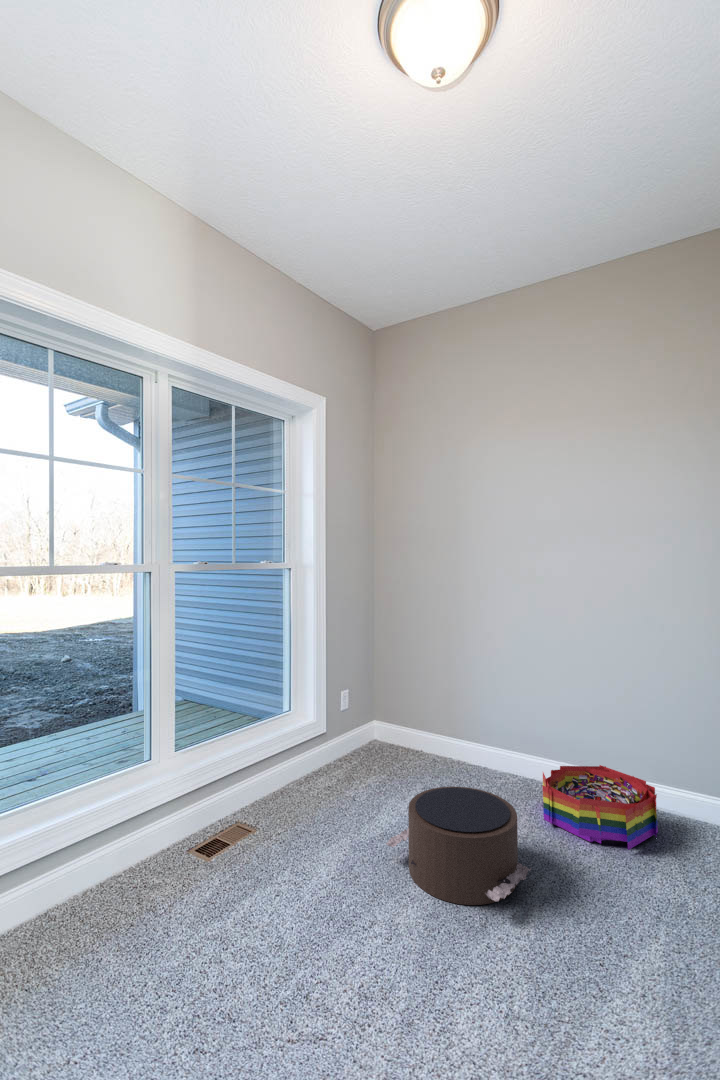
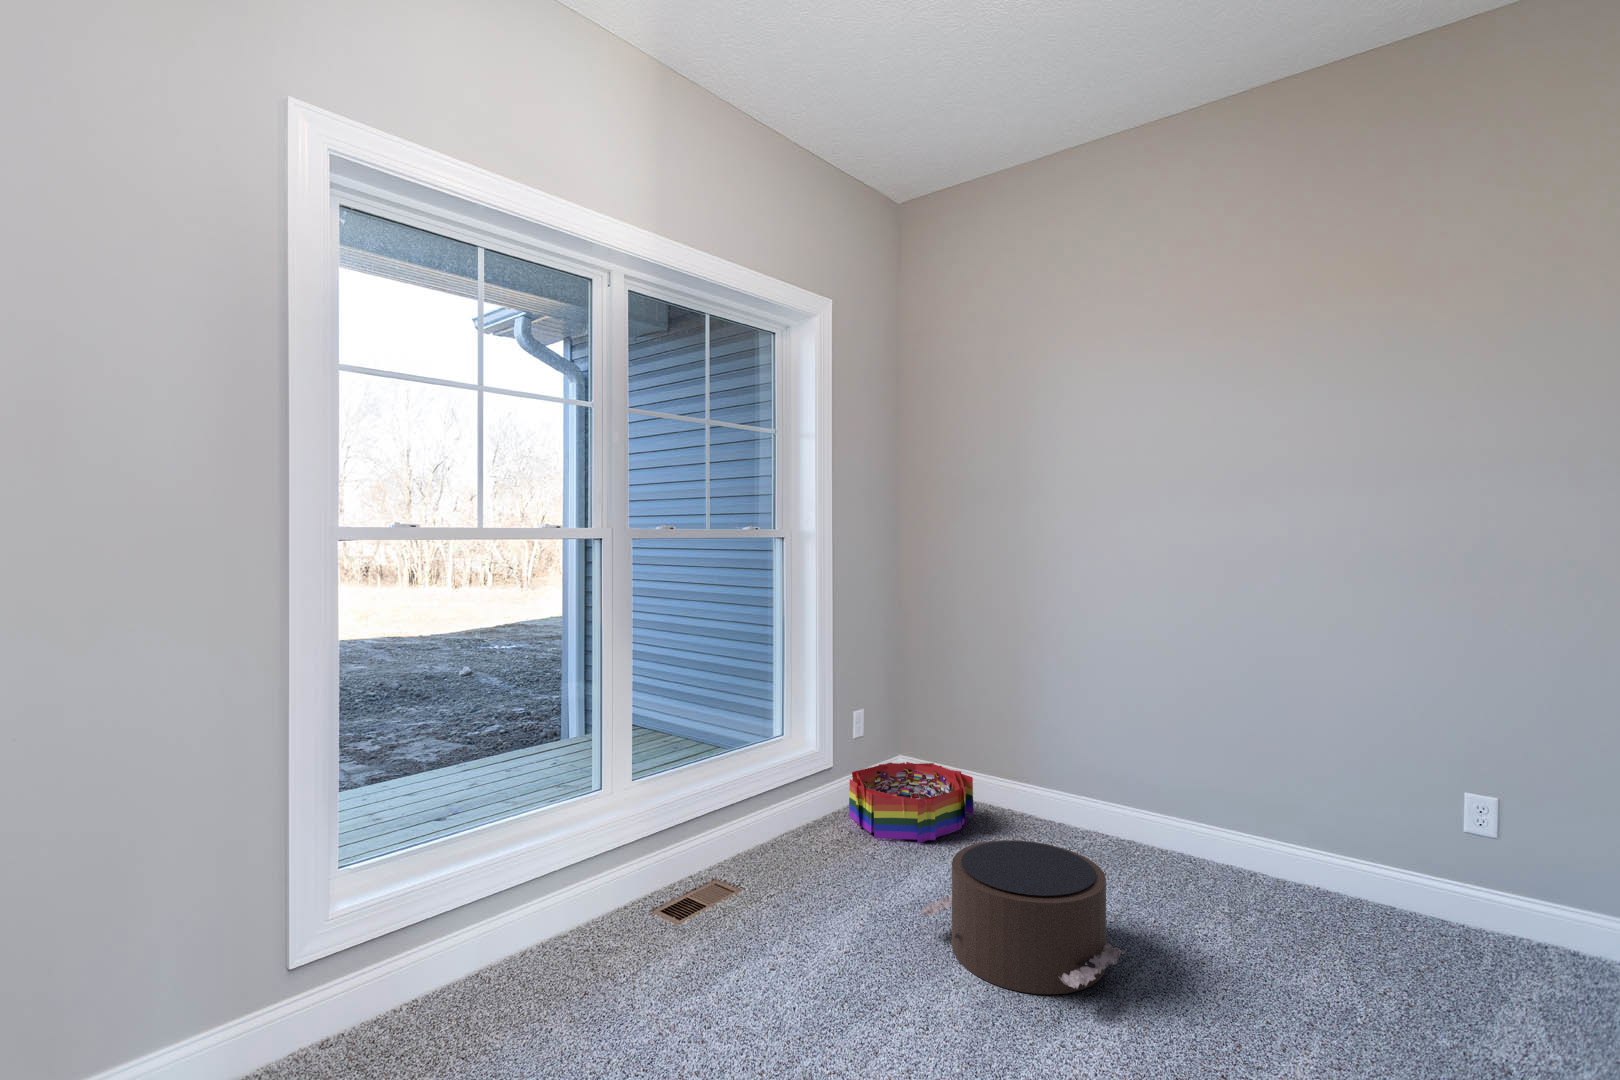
storage bin: present [542,765,658,850] -> present [849,762,973,843]

